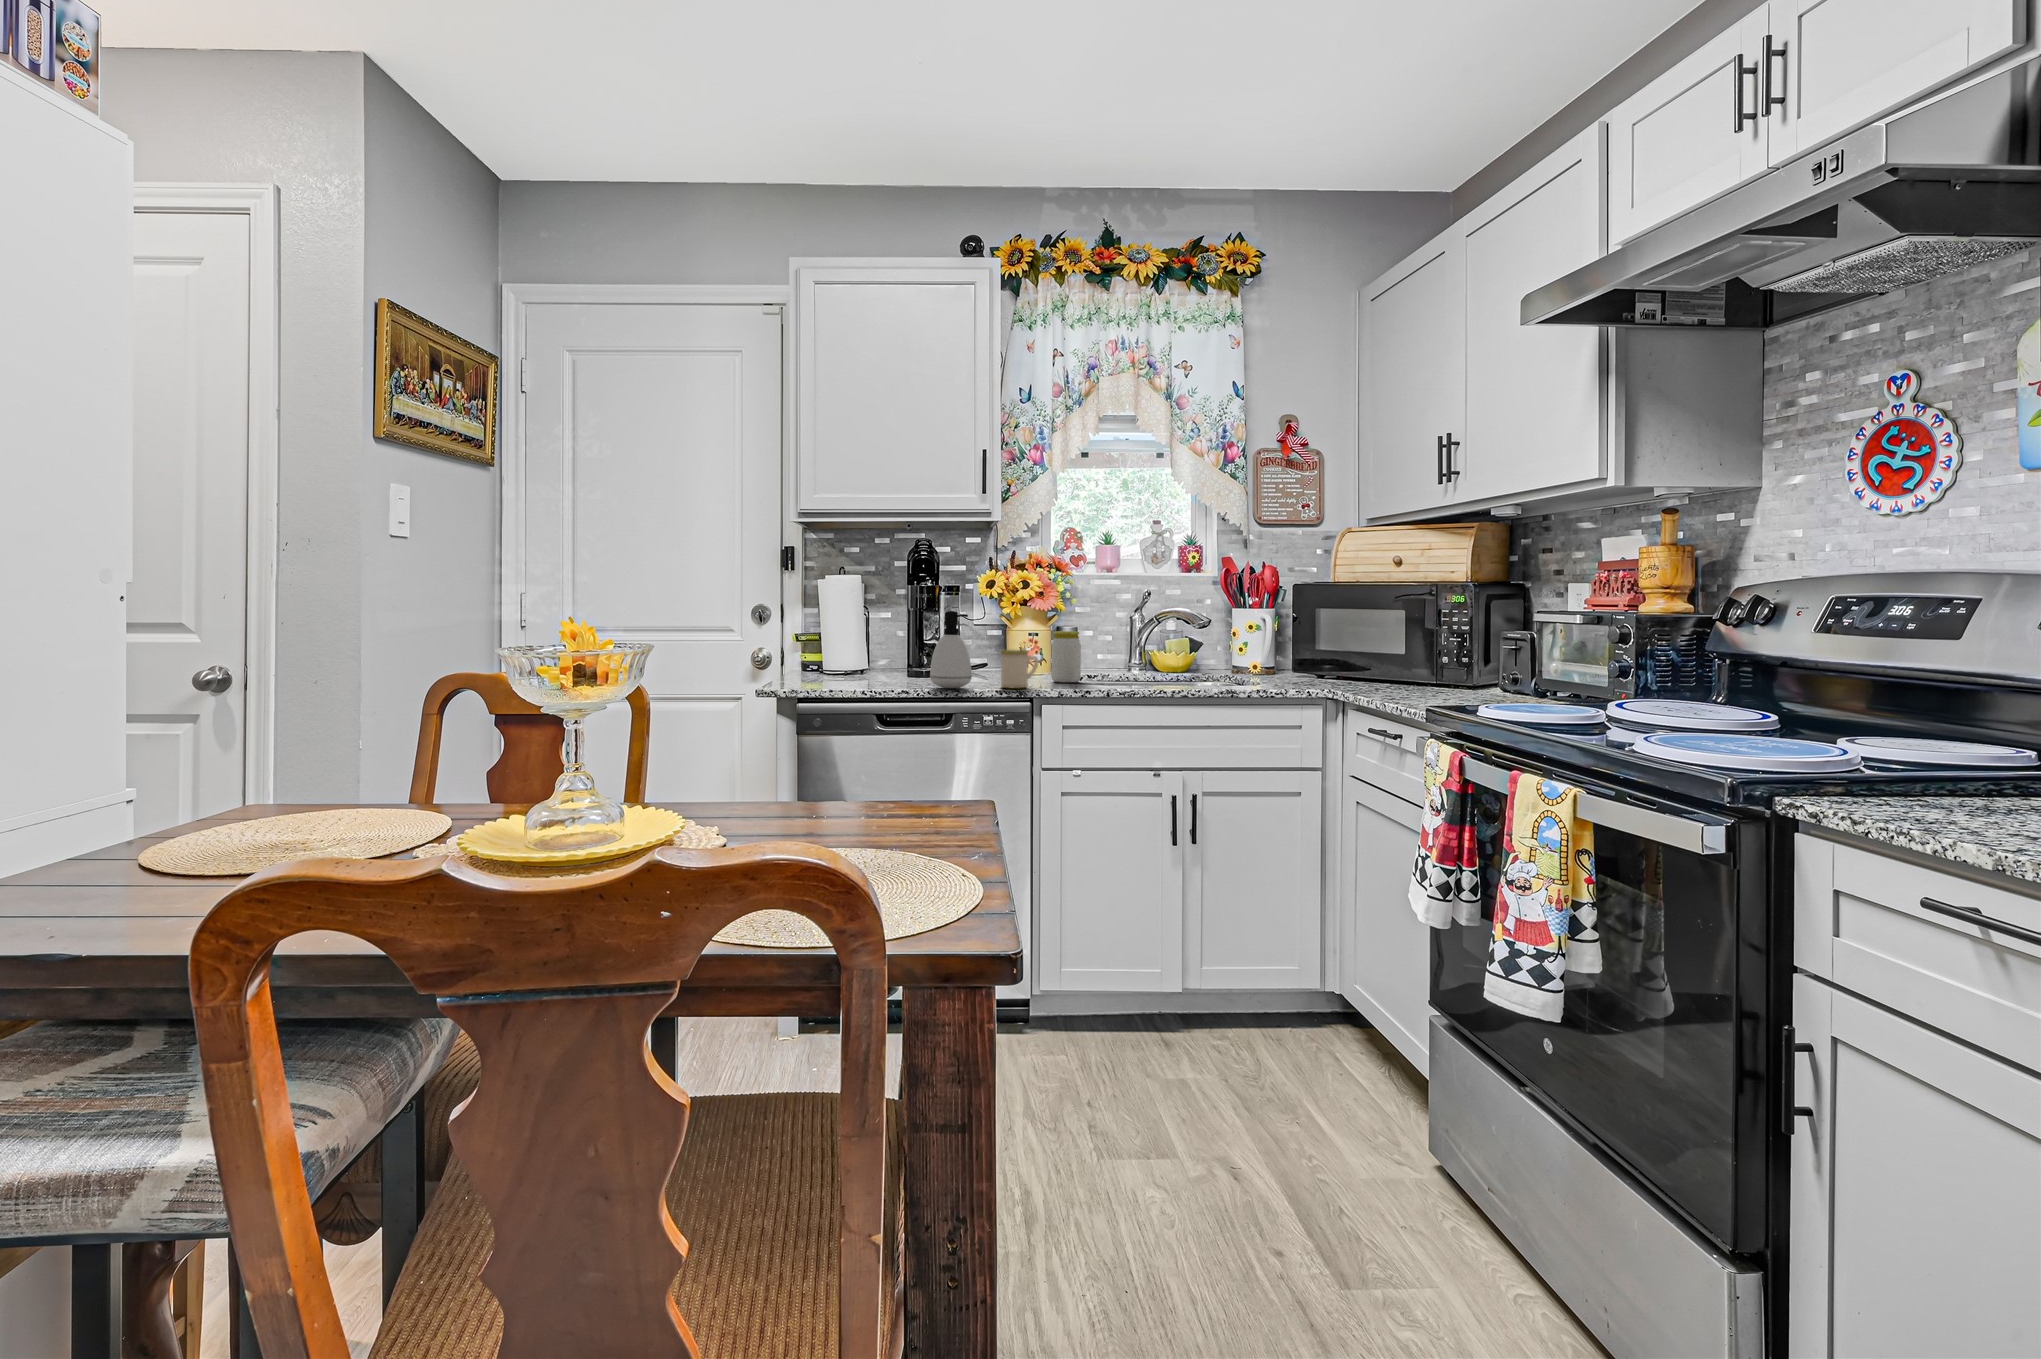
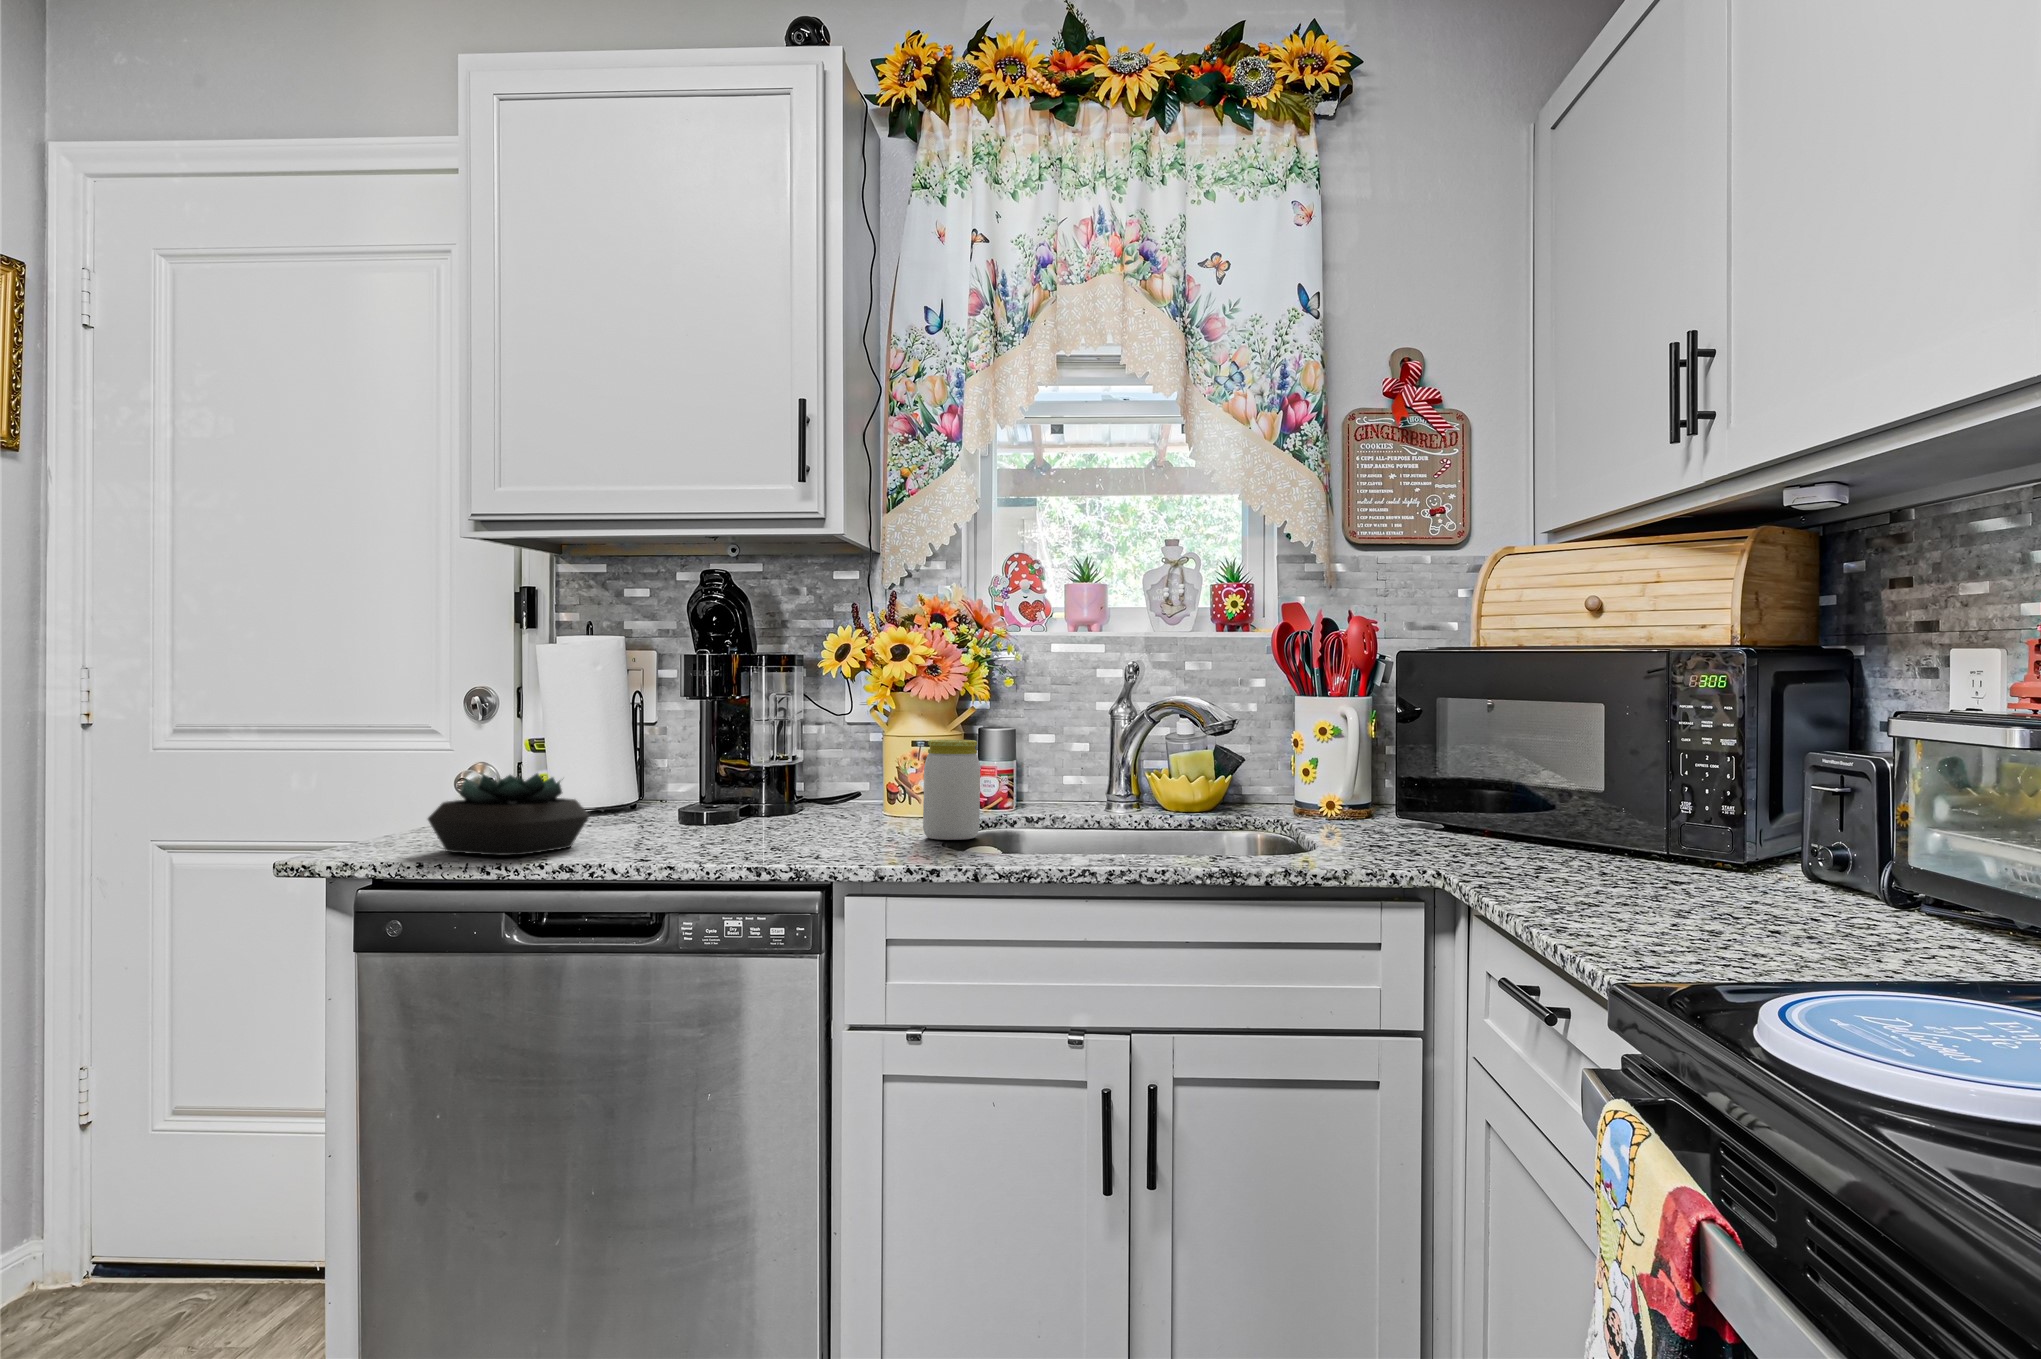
soap dispenser: present [930,611,972,688] -> none [649,699,735,853]
succulent plant: none [819,649,892,689] -> present [428,773,589,855]
mug: present [1001,650,1039,688] -> none [792,776,876,855]

